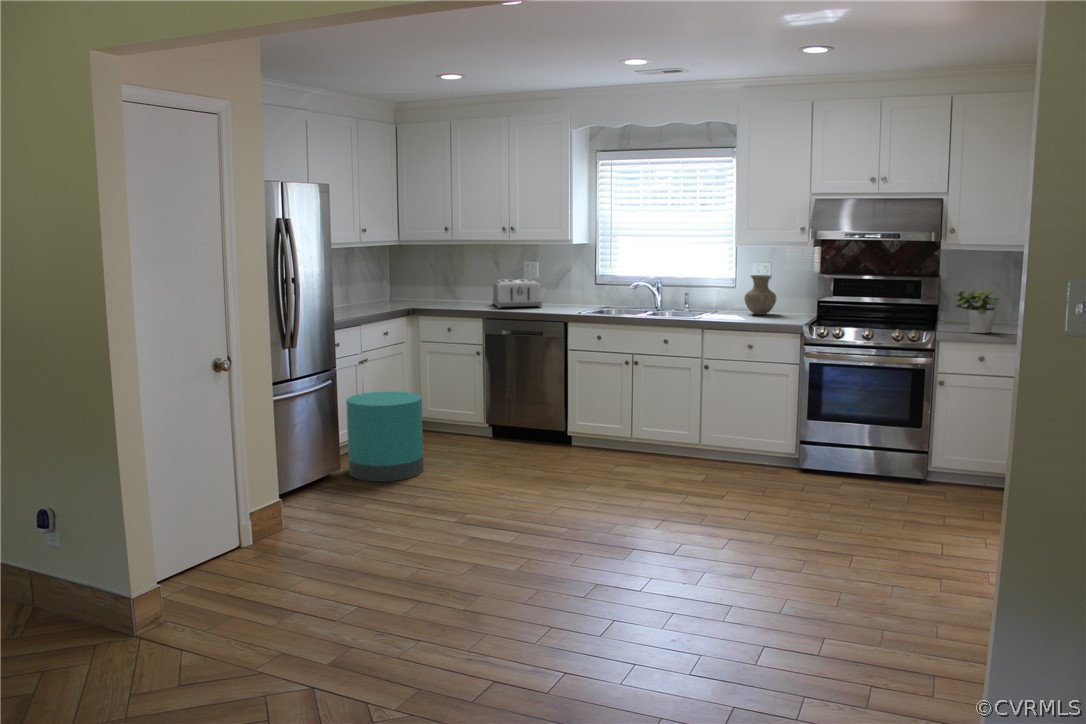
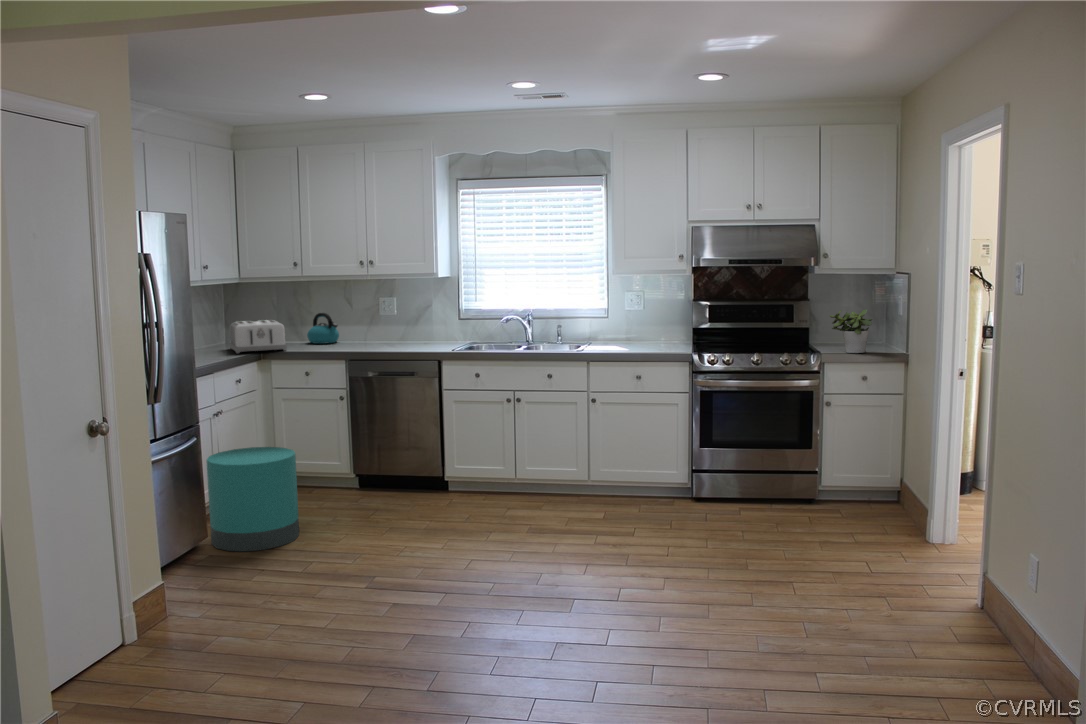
kettle: none [459,275,487,303] -> present [307,313,339,344]
vase: present [744,275,777,315] -> none [622,304,654,344]
toaster: present [493,279,542,308] -> present [230,320,287,353]

